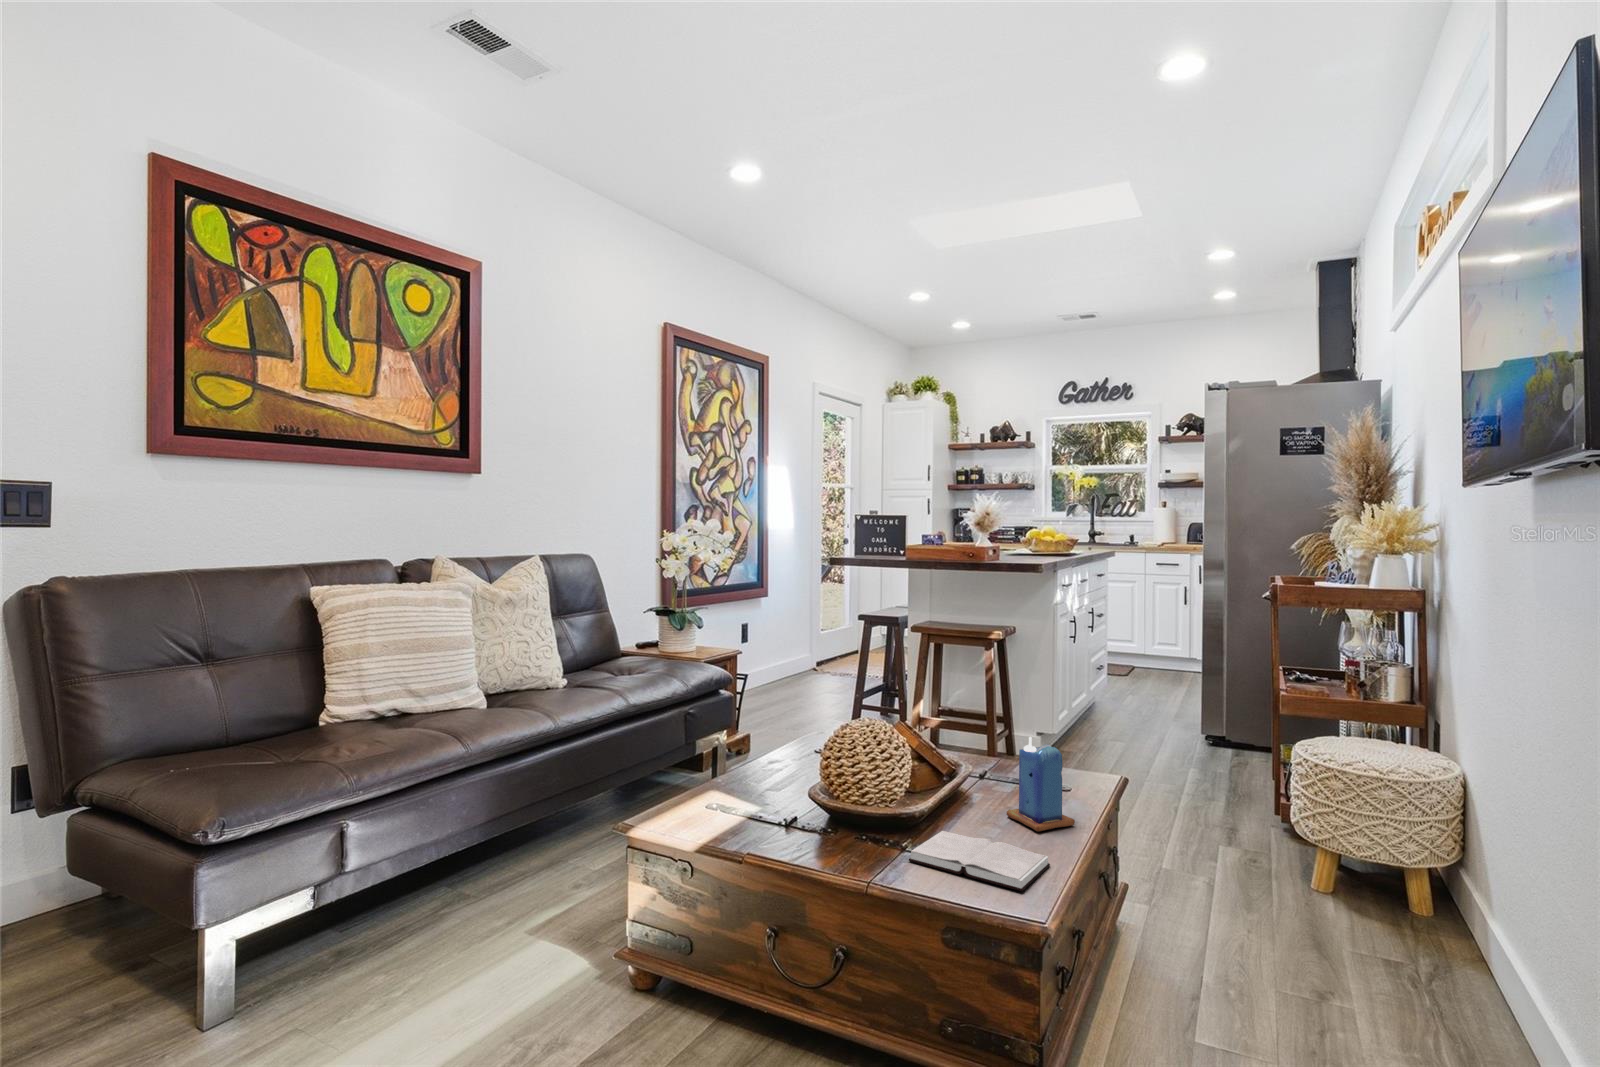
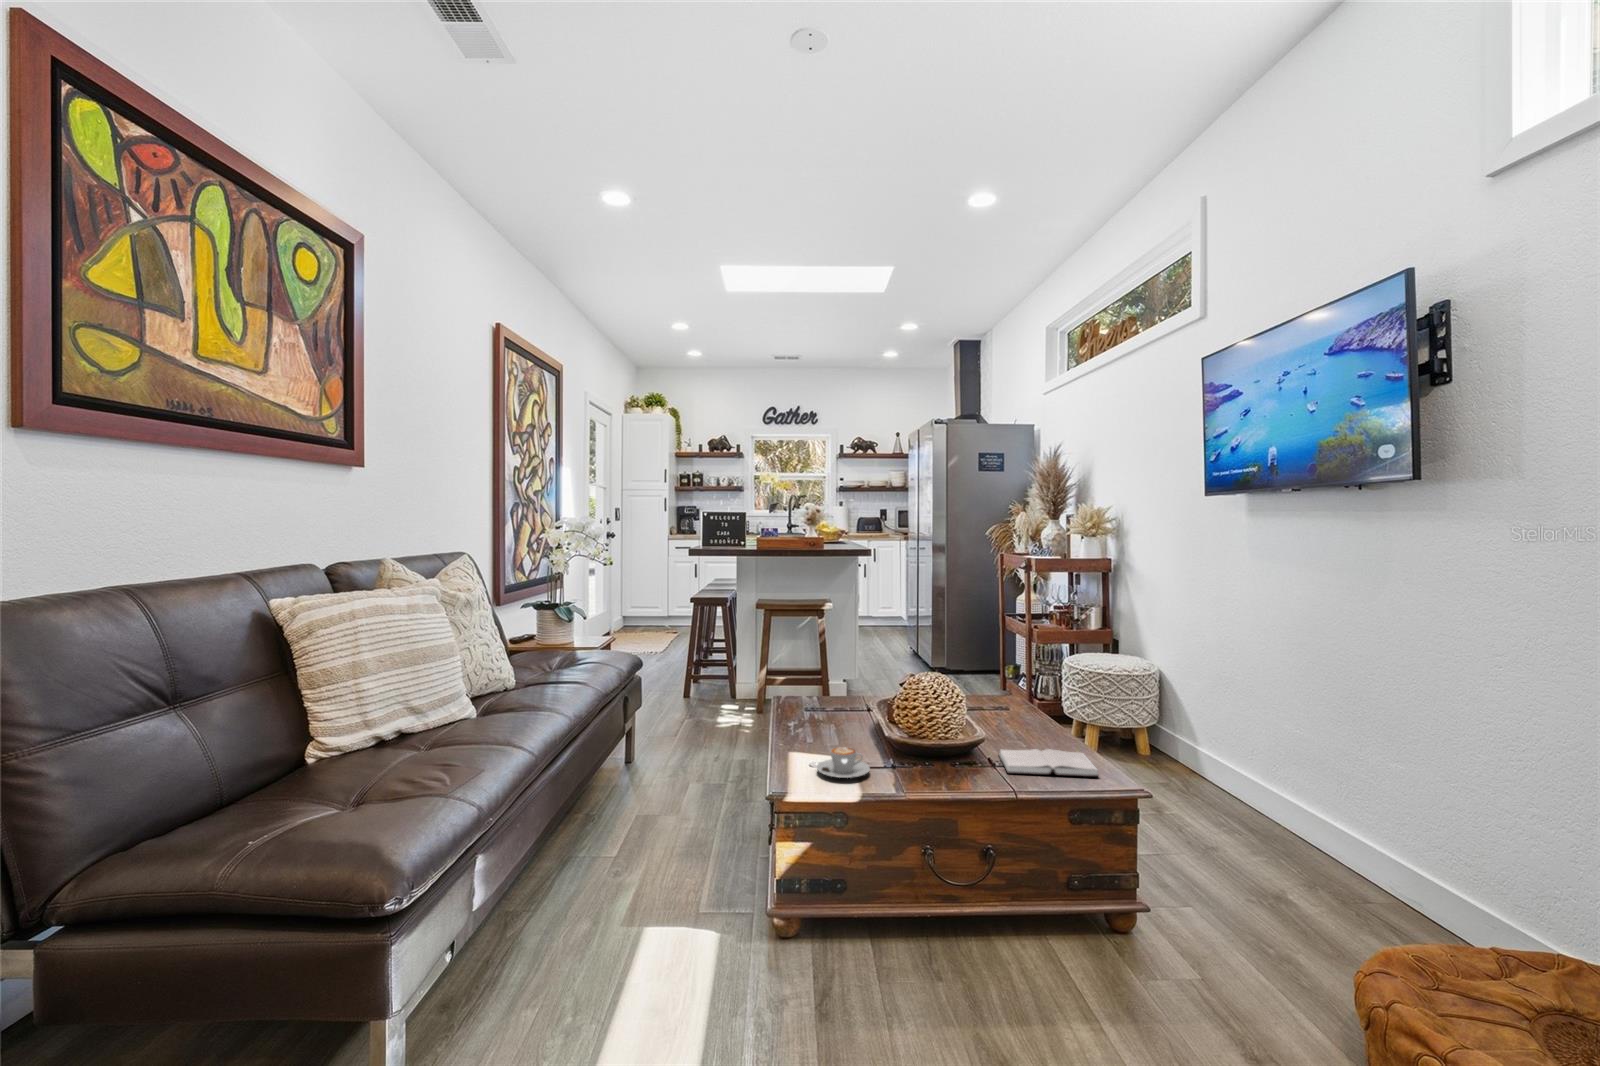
candle: present [1007,736,1075,831] -> none [1009,674,1054,740]
coffee cup: none [696,790,759,827] -> present [817,747,870,778]

